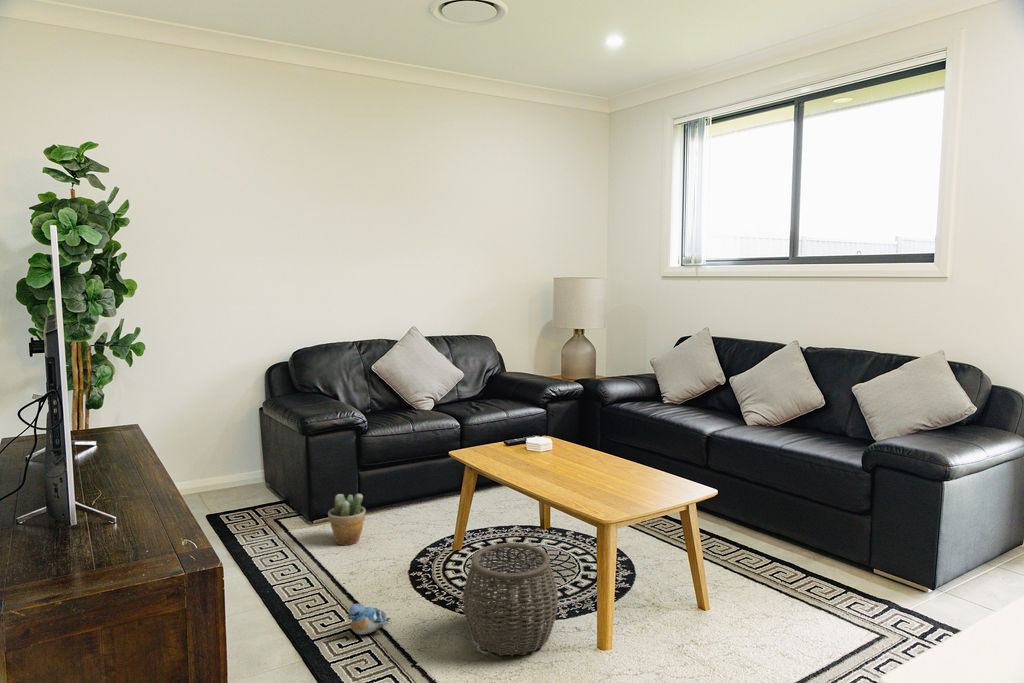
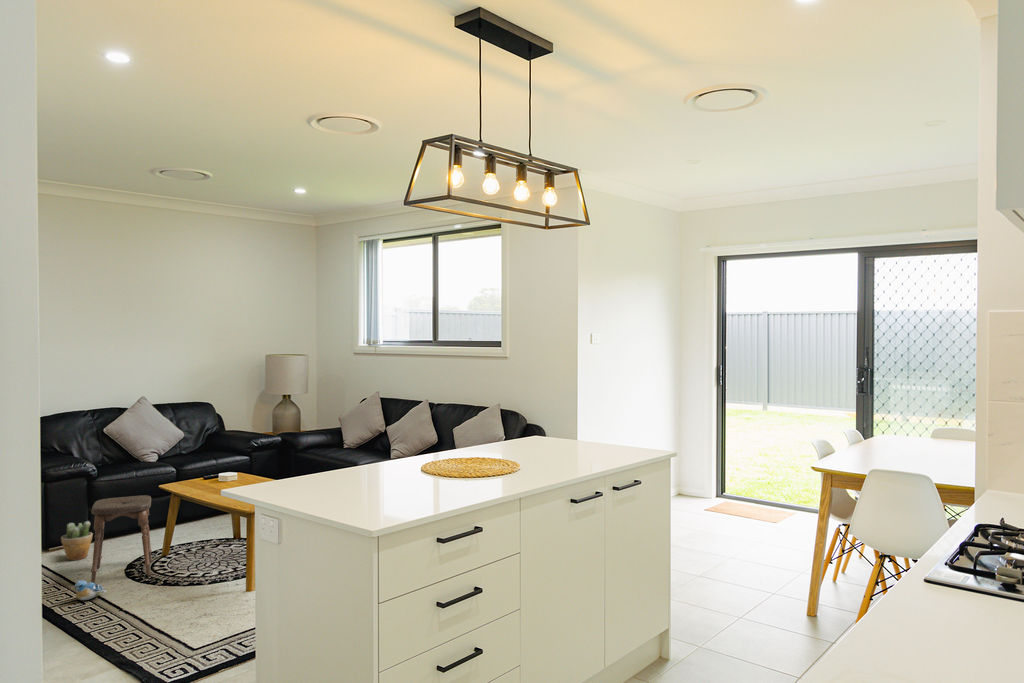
stool: none [367,467,446,596] -> present [91,495,152,583]
woven basket: present [462,543,559,656] -> none [156,534,221,599]

